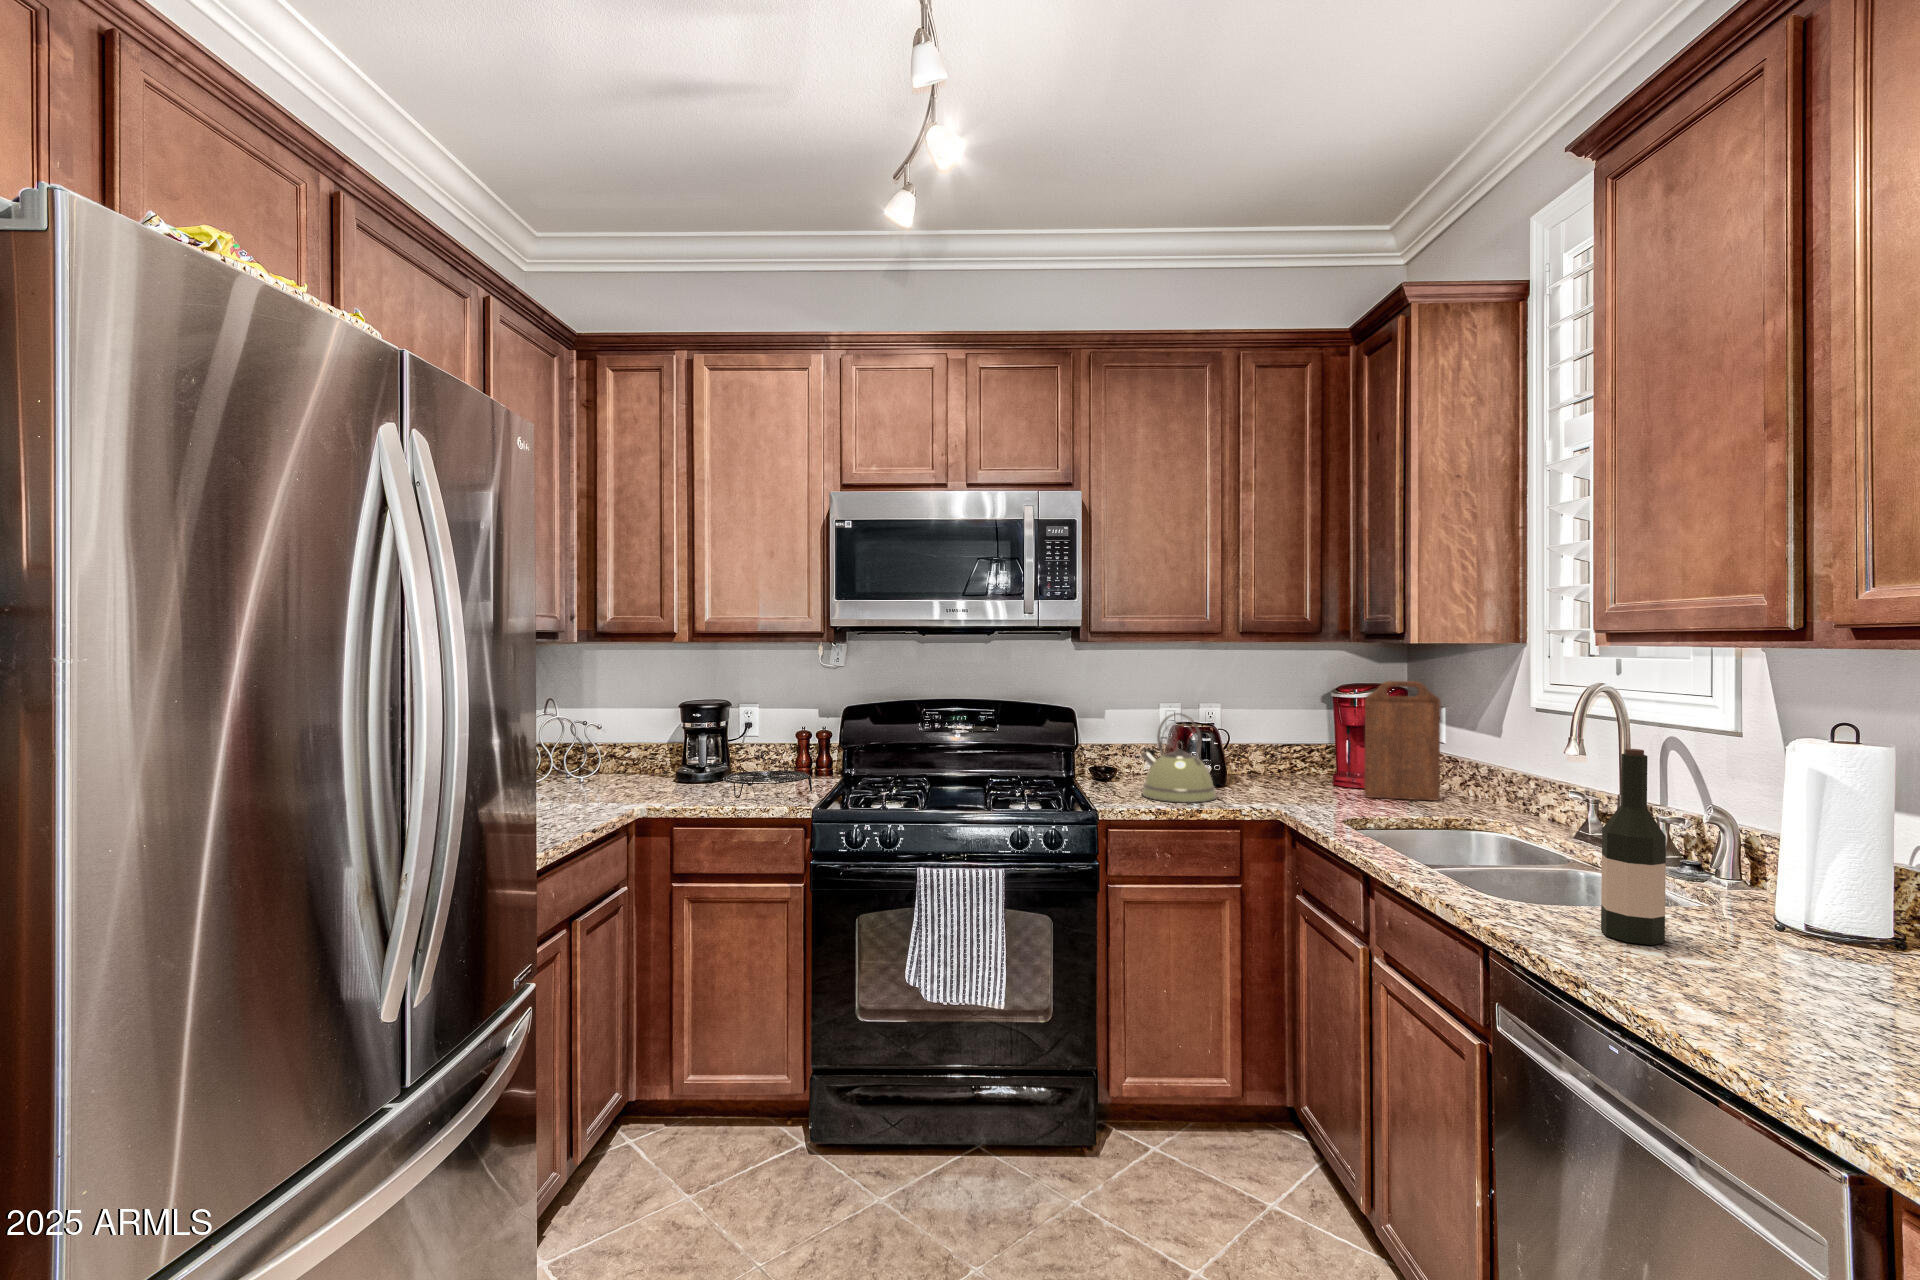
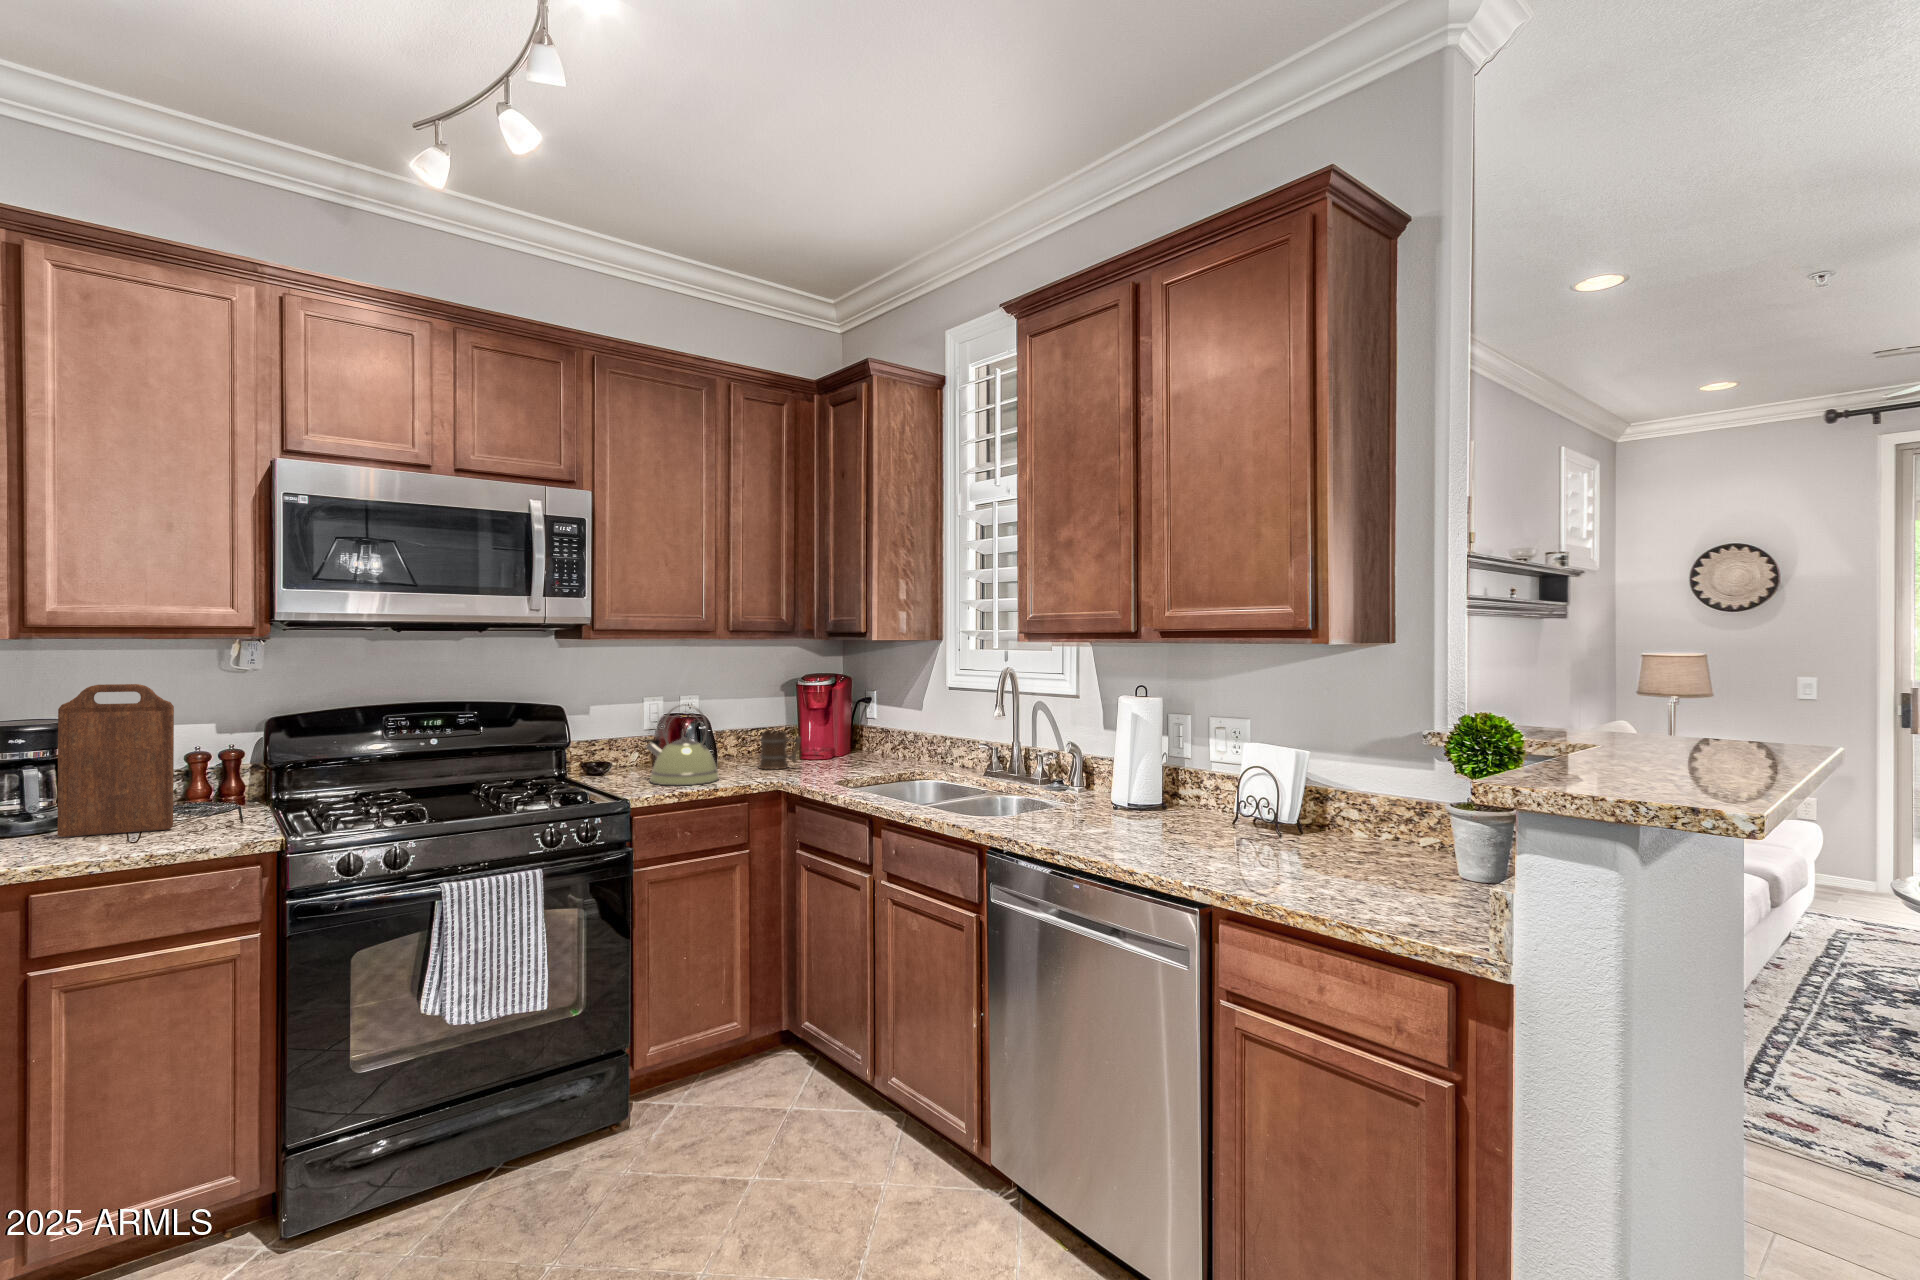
cutting board: present [1364,681,1441,801] -> present [58,684,174,837]
mug: none [1274,748,1325,795] -> present [759,730,801,770]
wine bottle: present [1601,749,1666,945] -> none [1045,706,1079,828]

